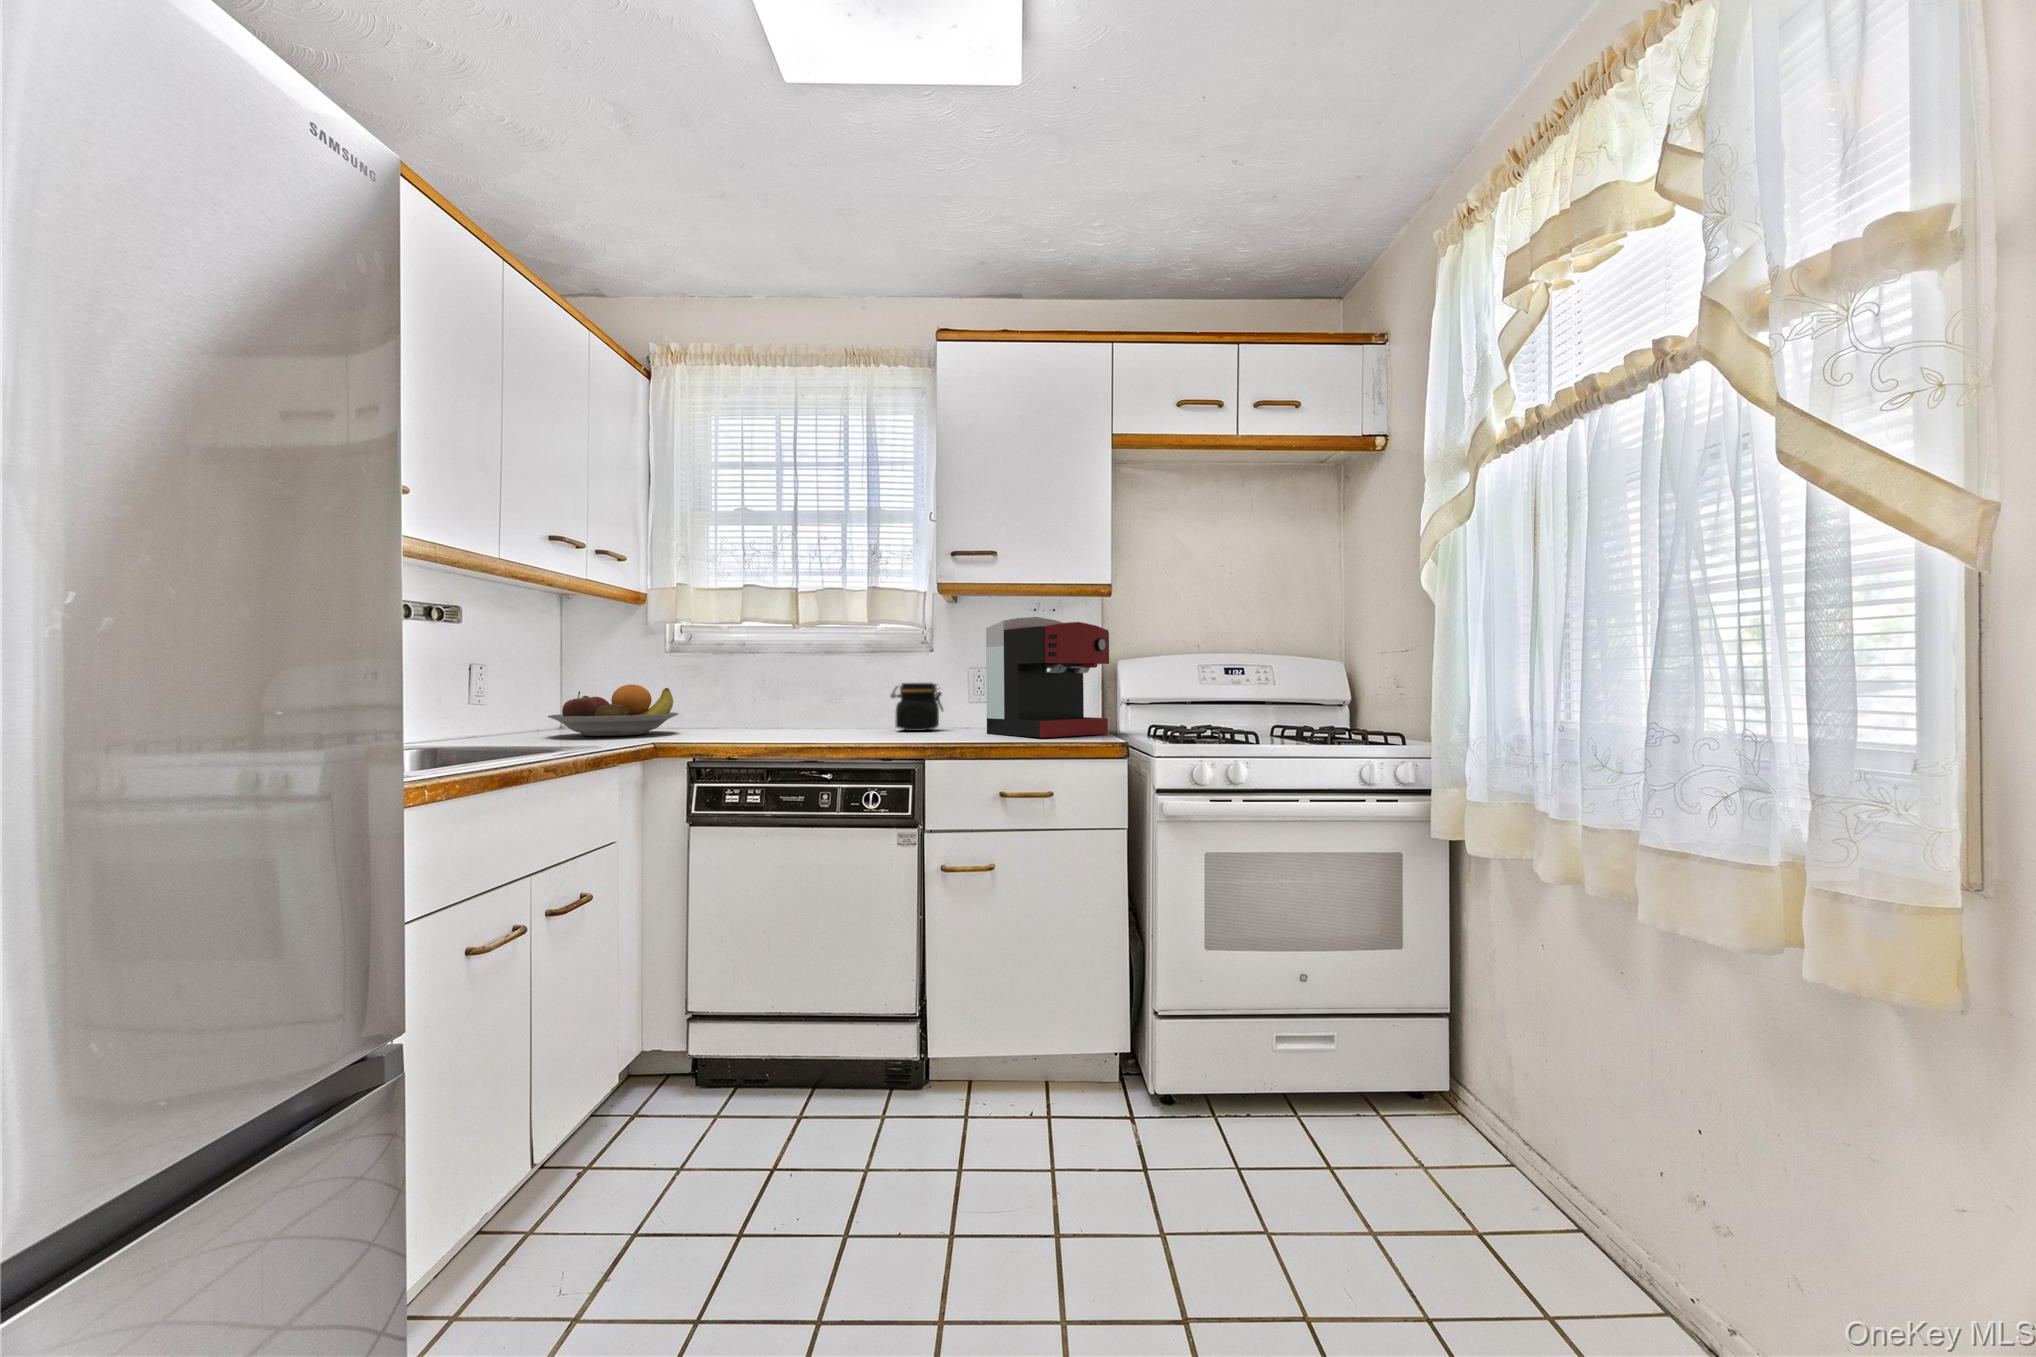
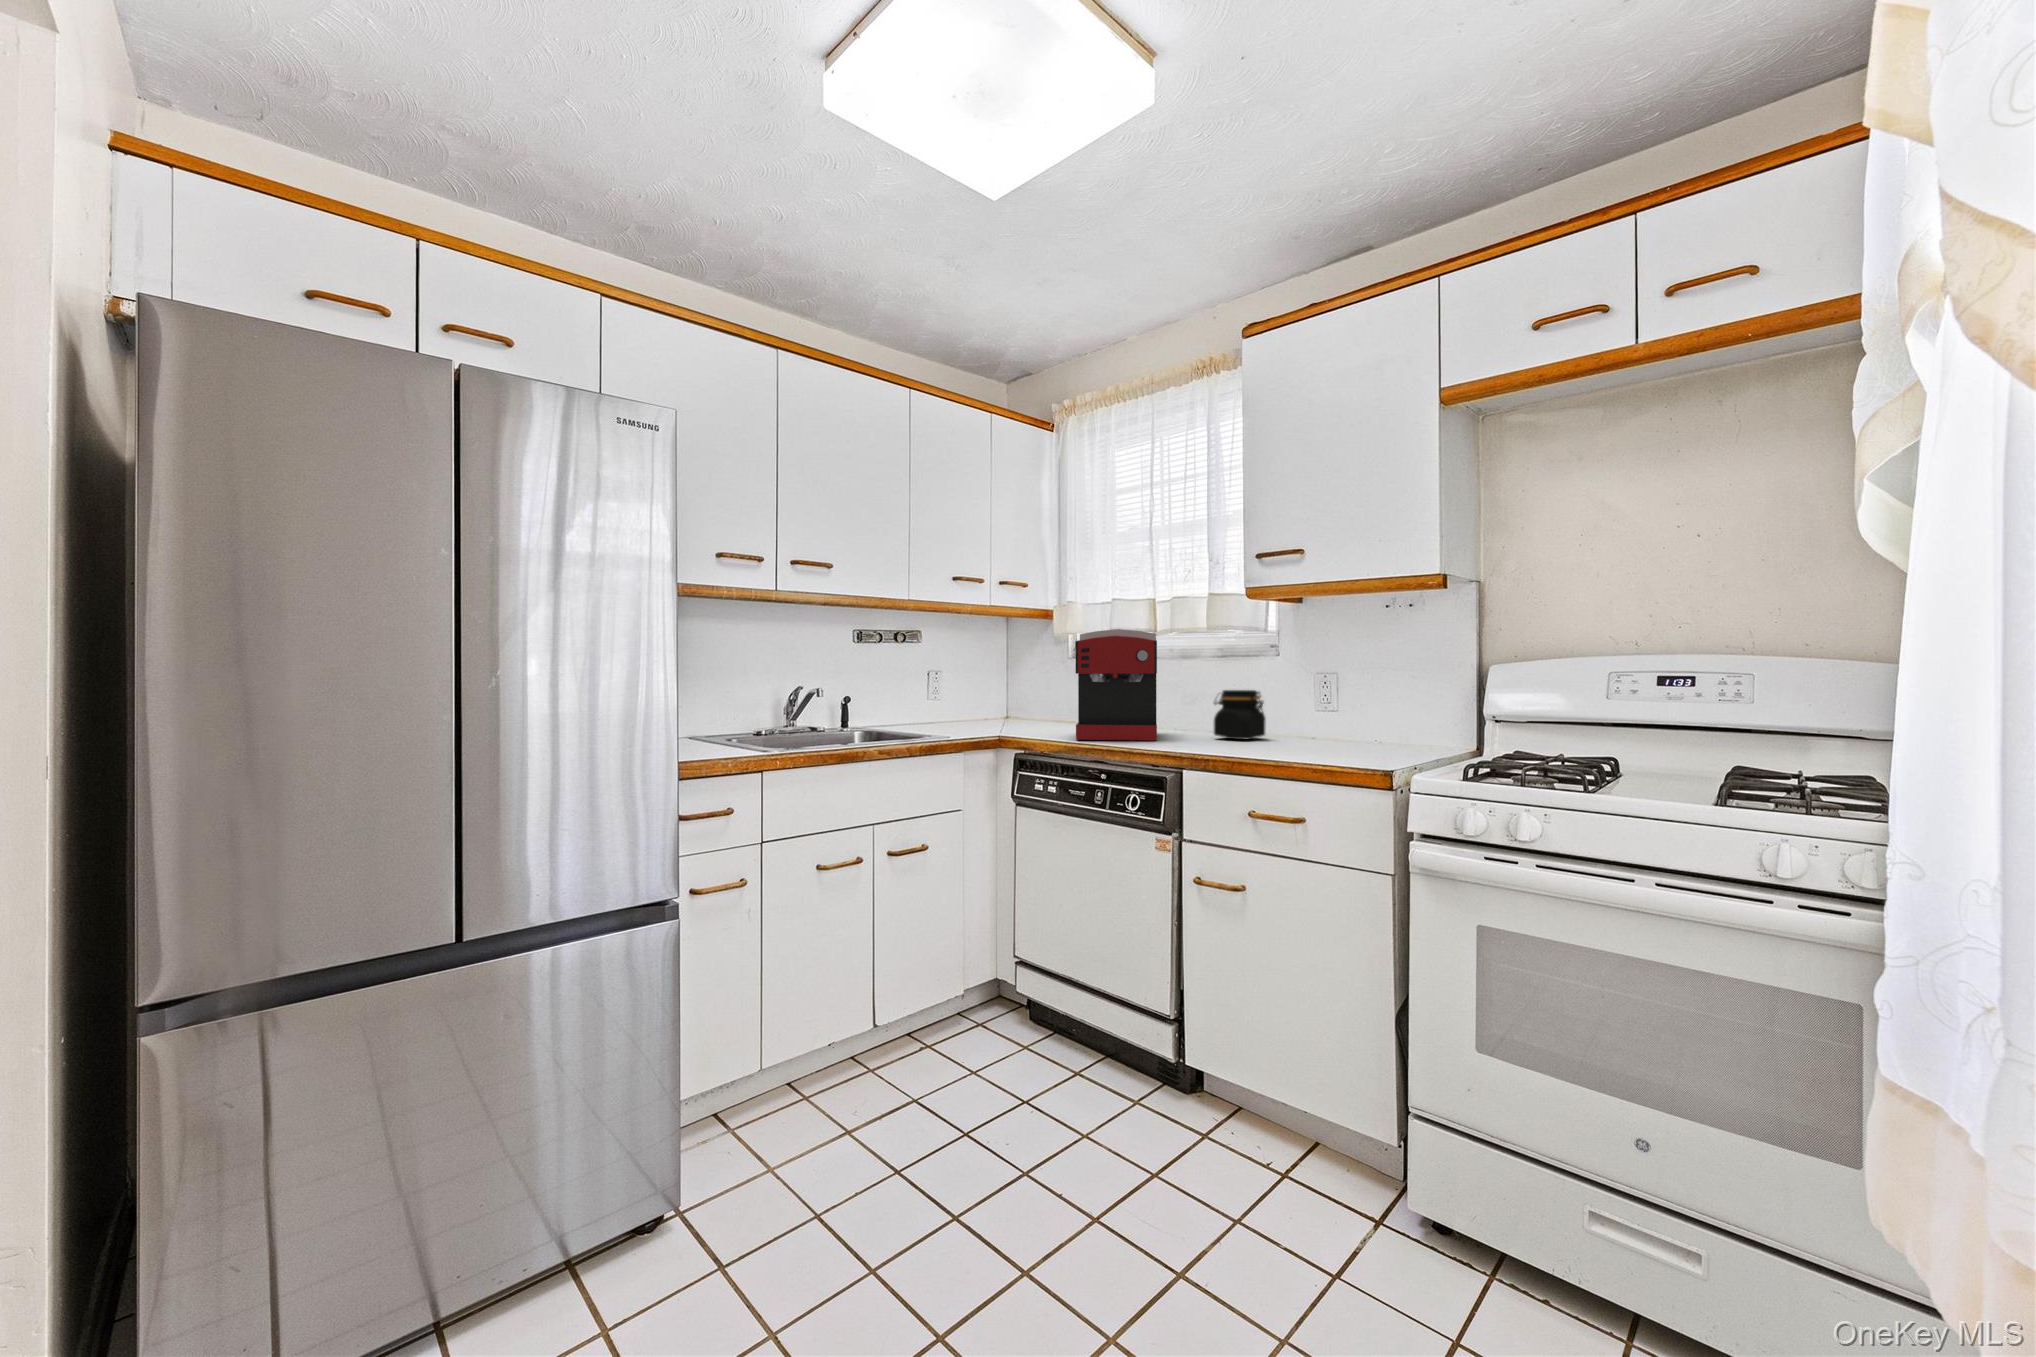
coffee maker: present [986,617,1109,738] -> present [1075,629,1157,740]
fruit bowl: present [548,685,679,736] -> none [962,687,1056,729]

